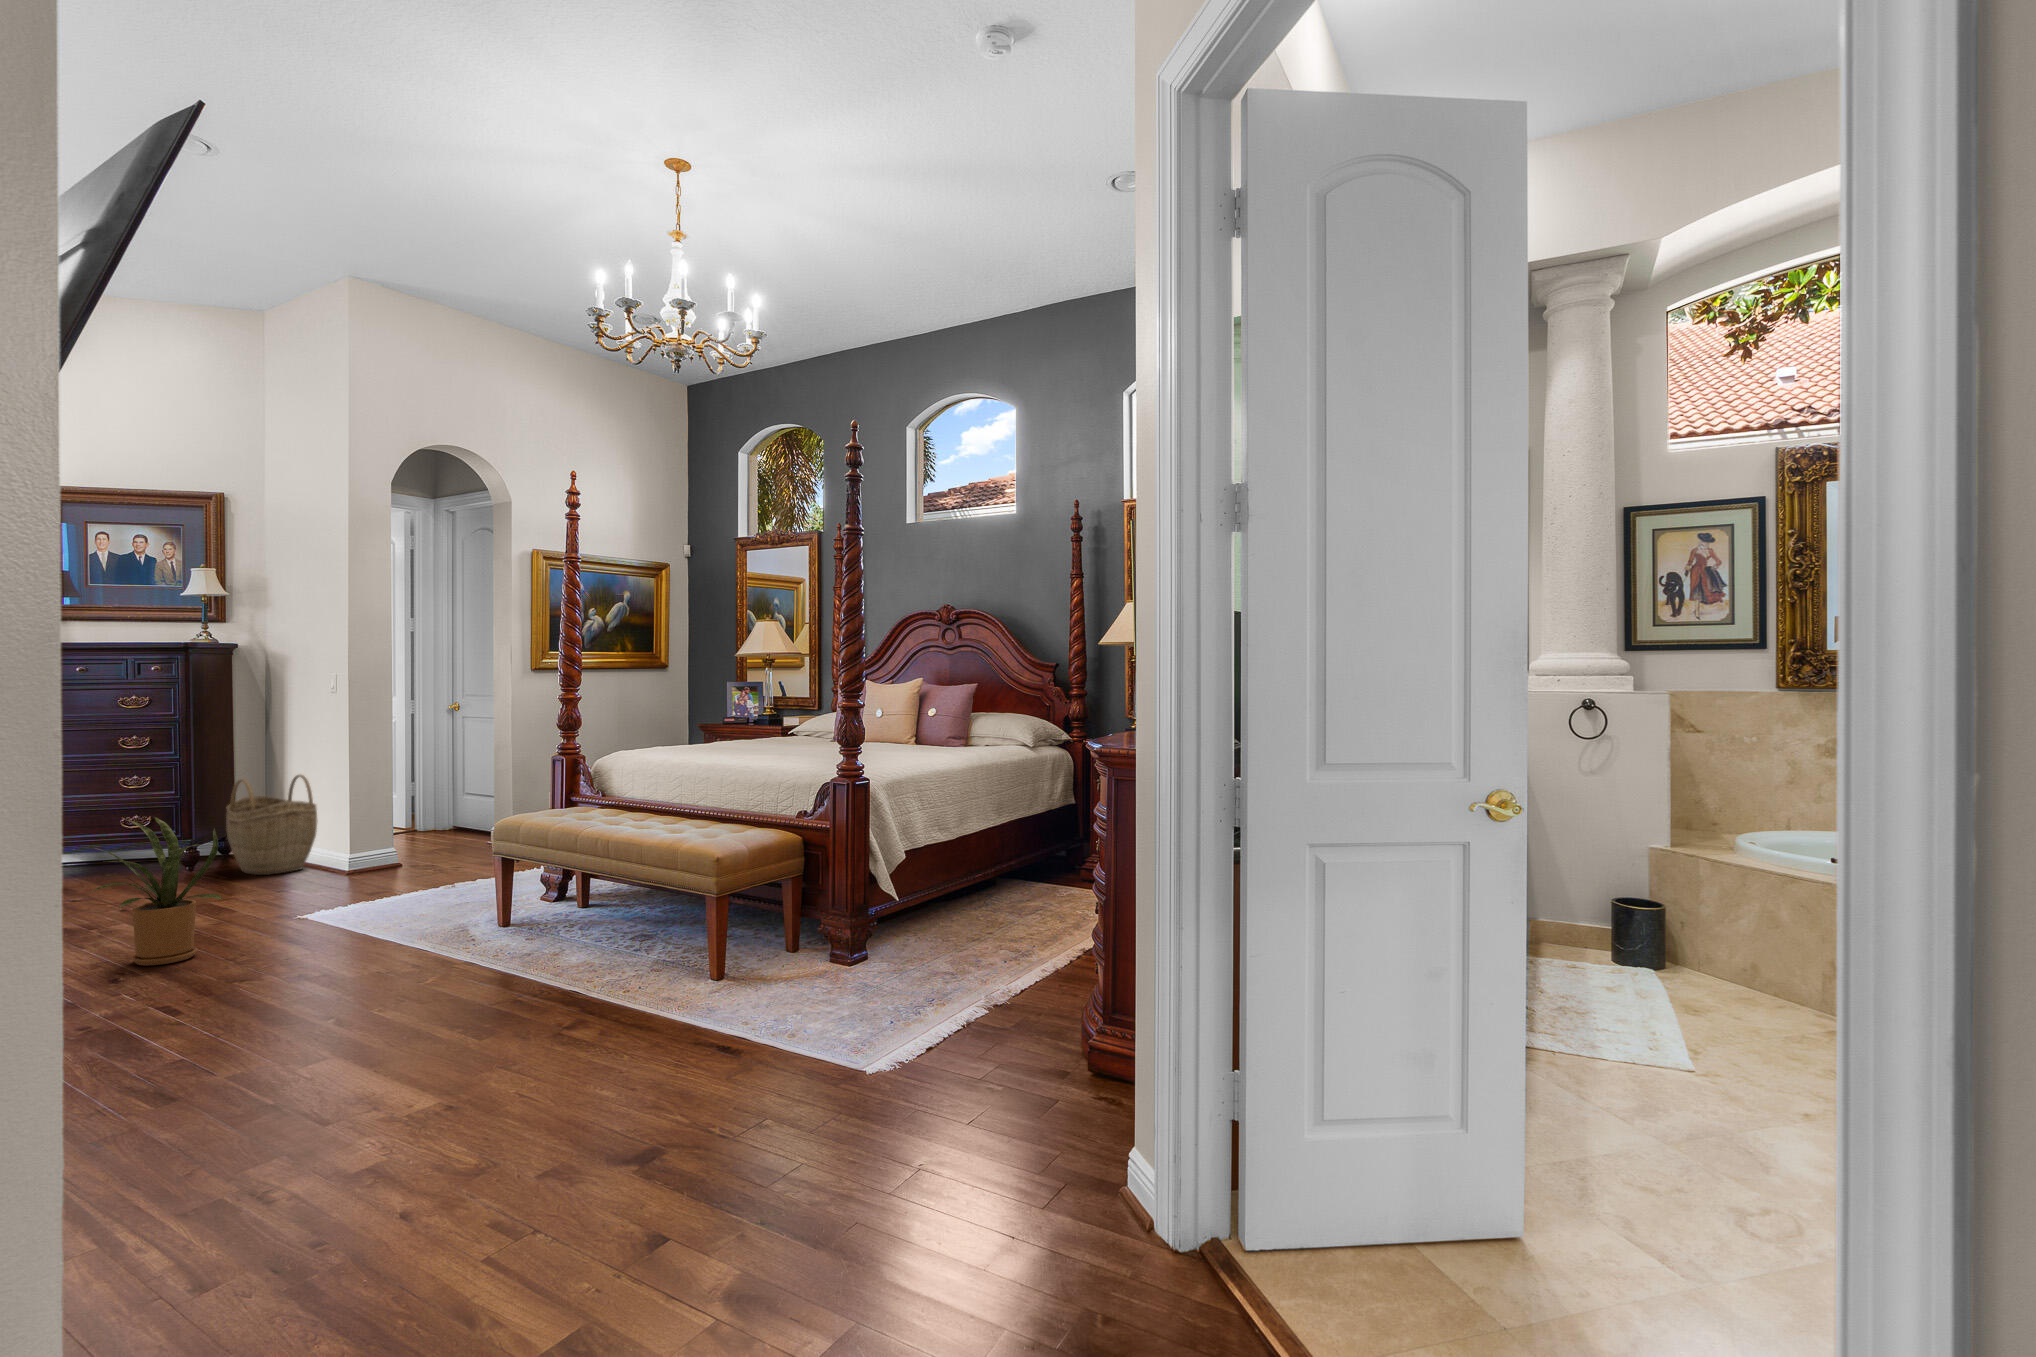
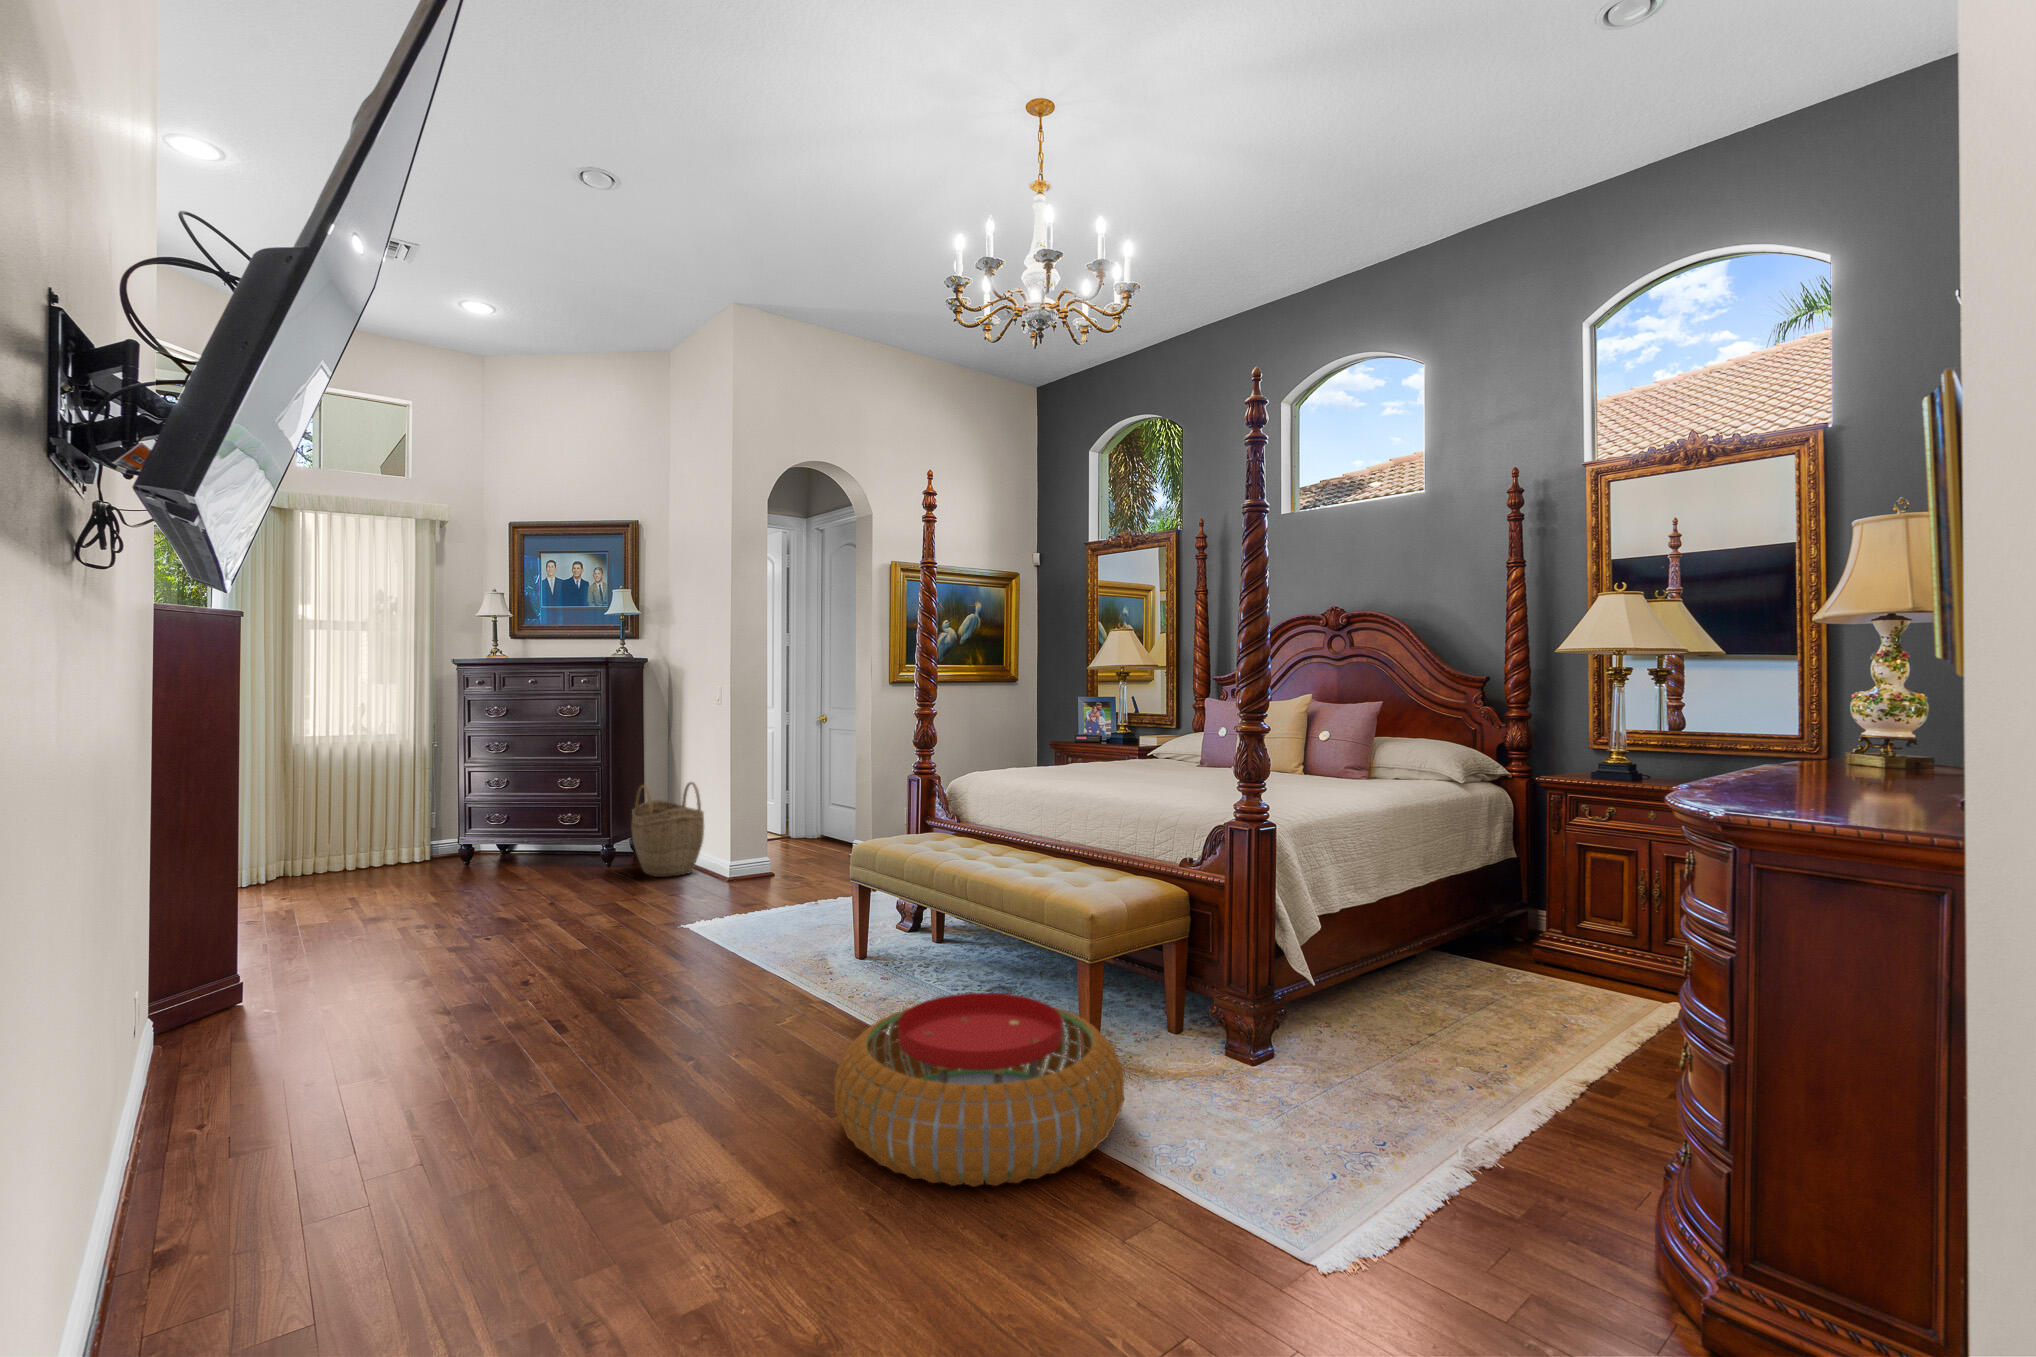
house plant: present [91,817,223,966] -> none [485,825,598,977]
pouf: none [497,920,739,1051] -> present [834,993,1124,1187]

